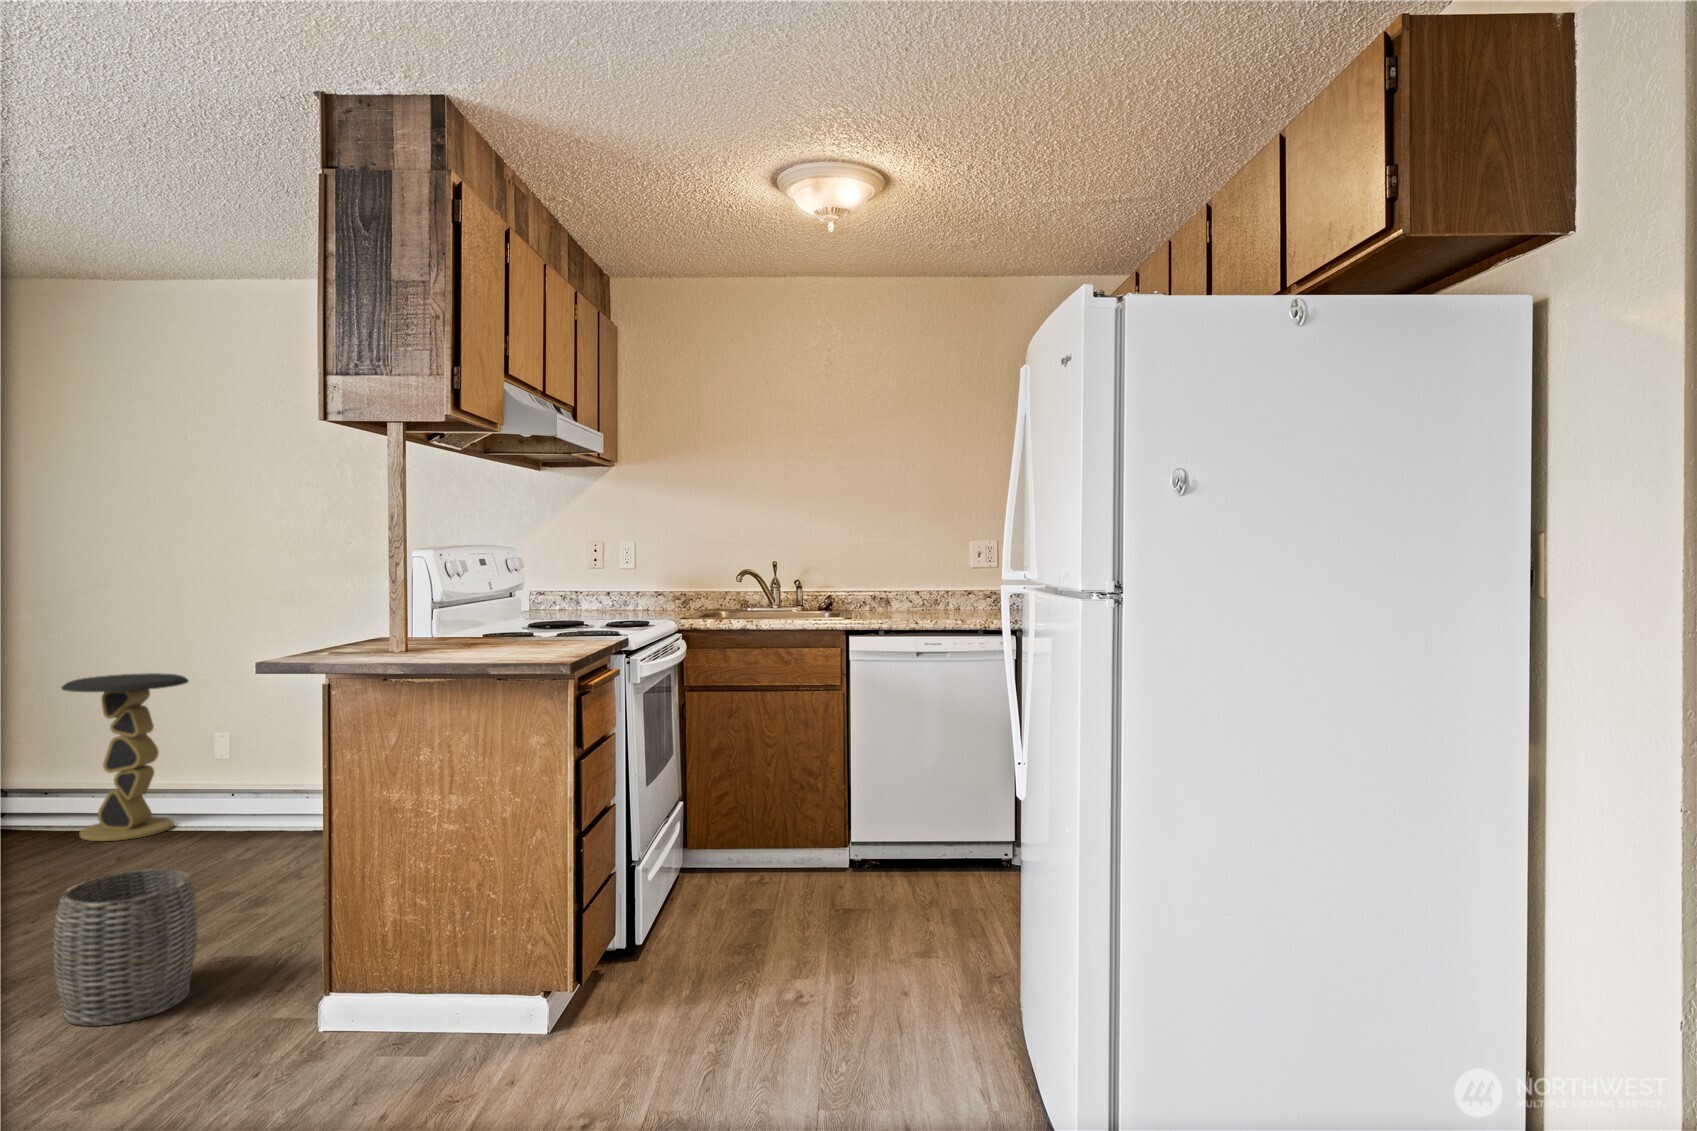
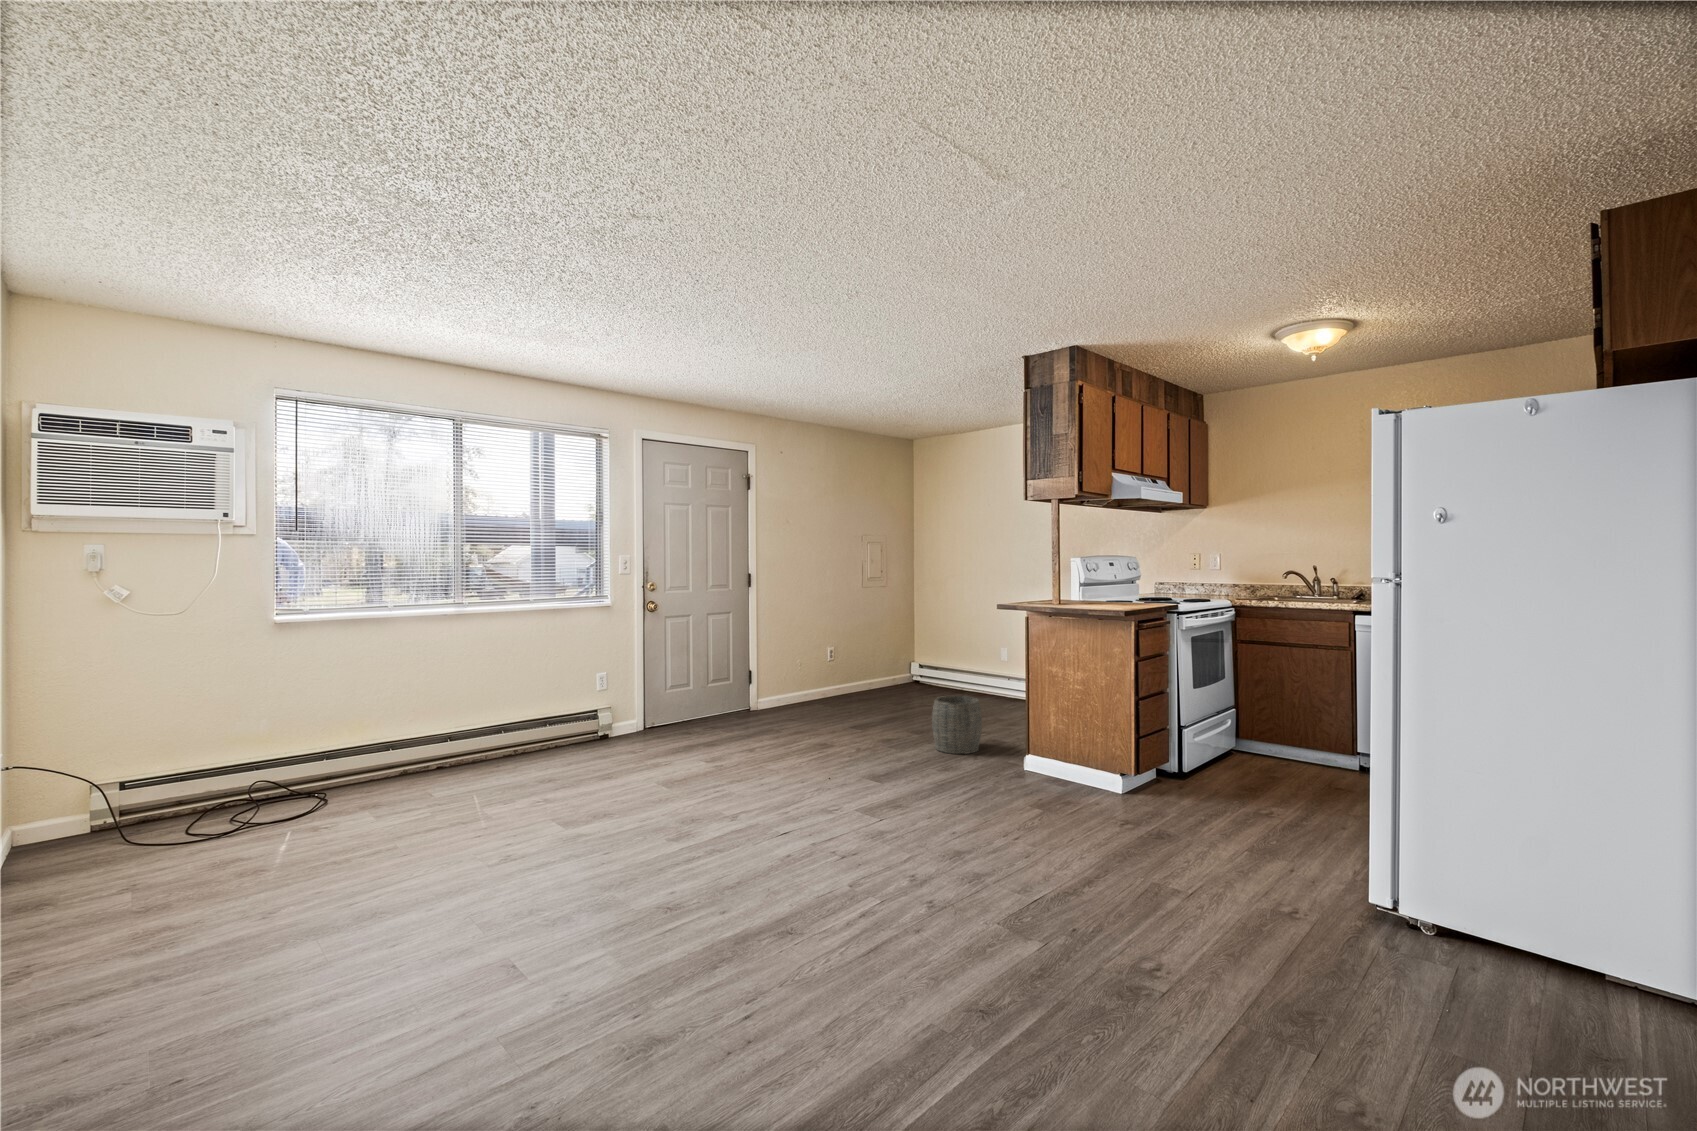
side table: present [62,673,189,841] -> none [941,622,990,697]

